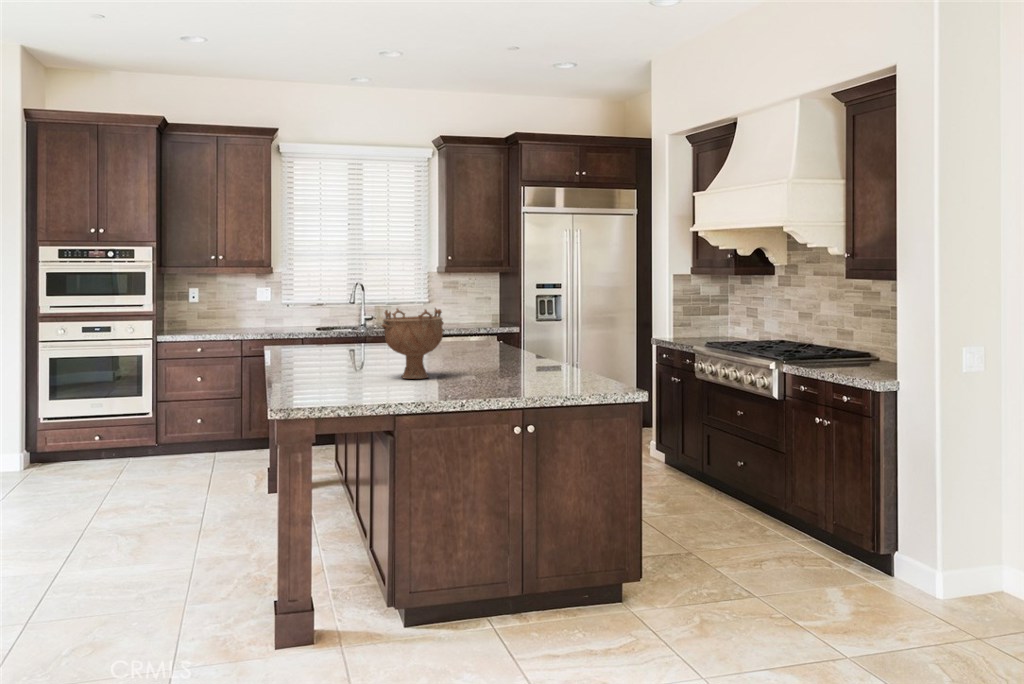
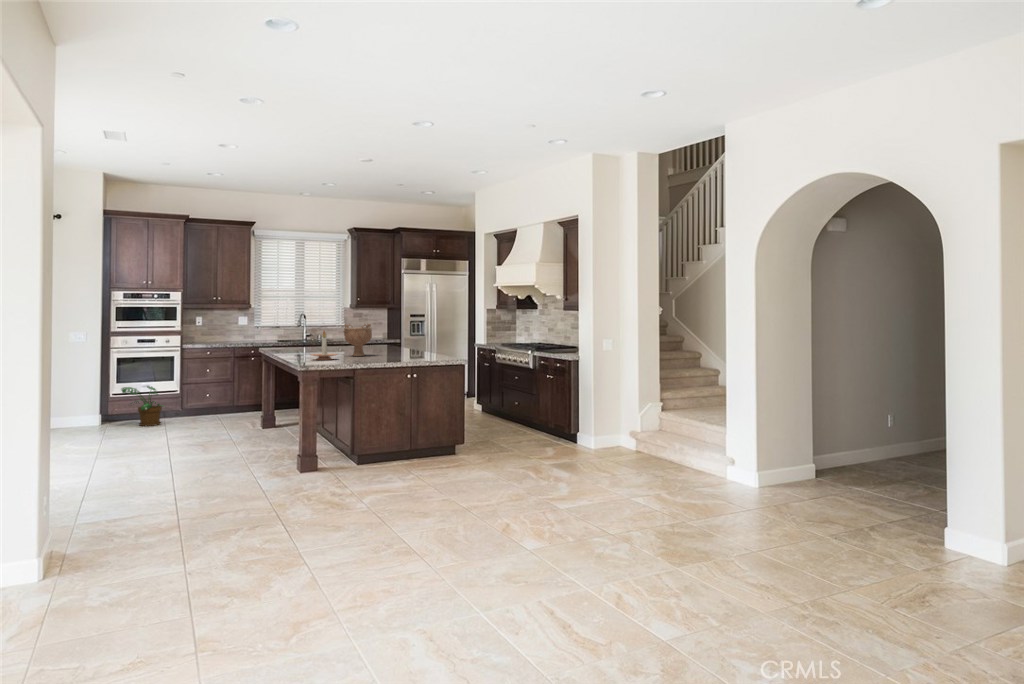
candle holder: none [300,326,362,394] -> present [311,331,337,360]
potted plant: none [41,406,124,475] -> present [121,386,162,426]

